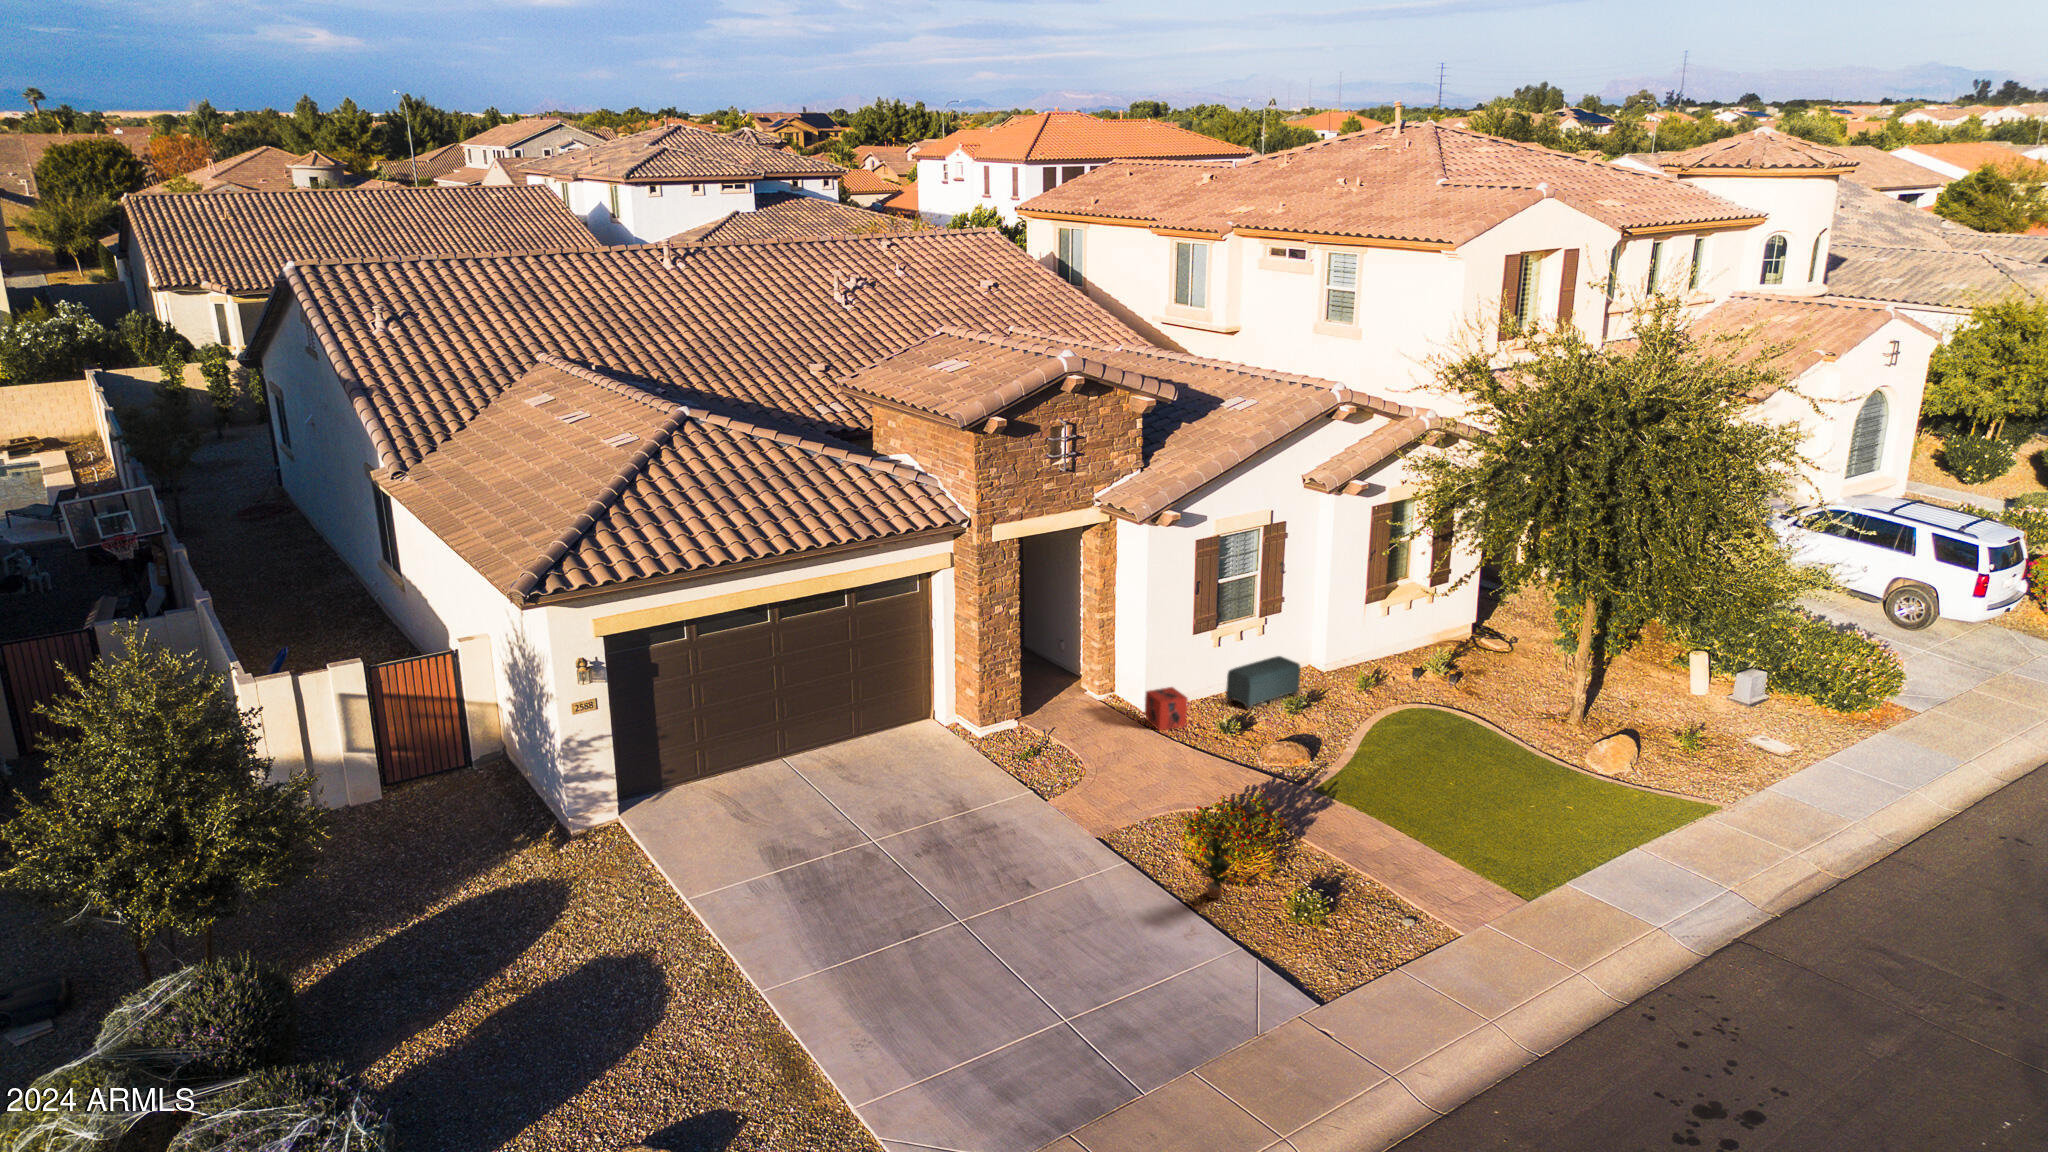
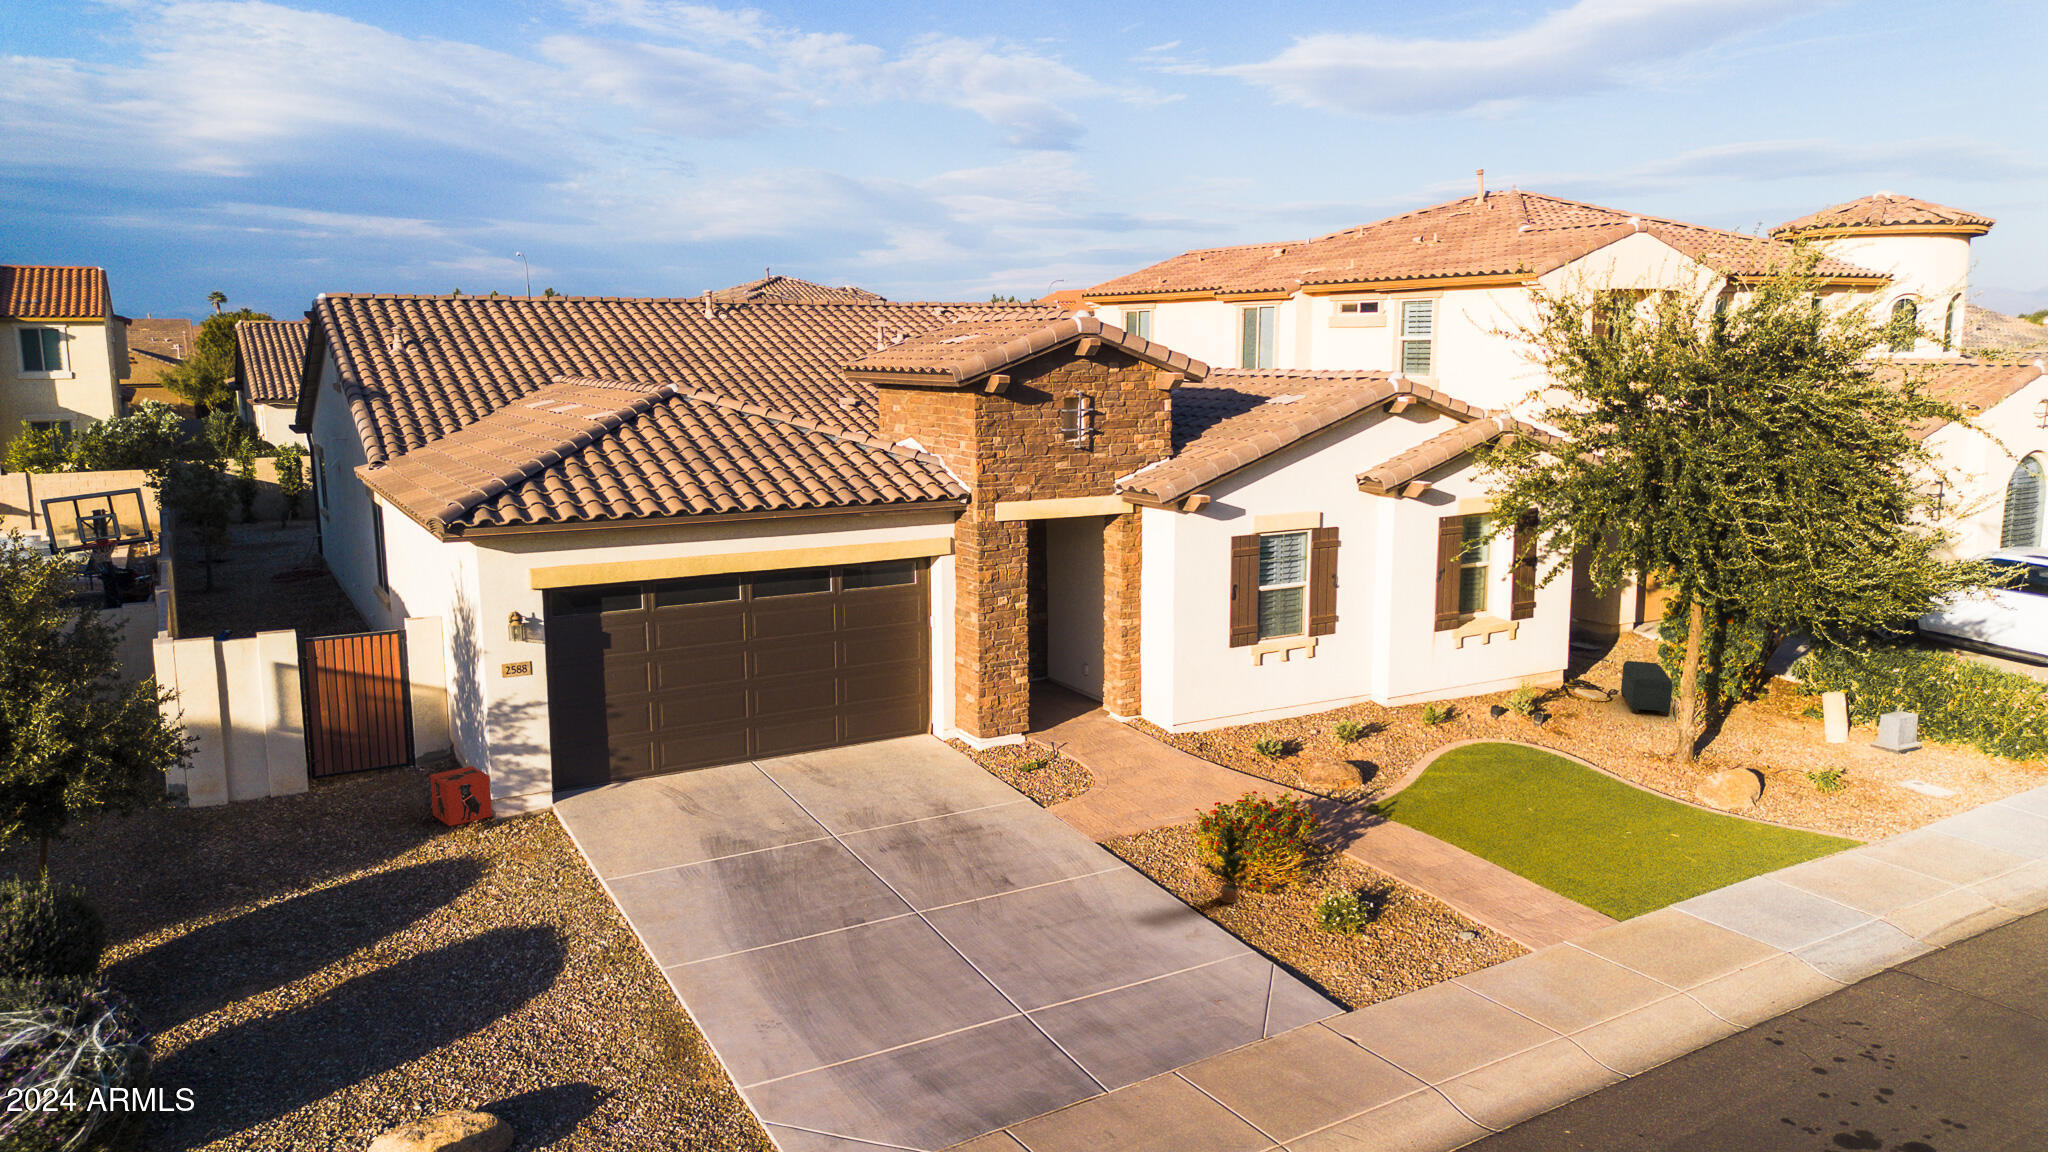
bench: present [1226,656,1301,710] -> present [1621,661,1673,716]
storage box: present [1144,687,1188,730] -> present [430,766,492,826]

